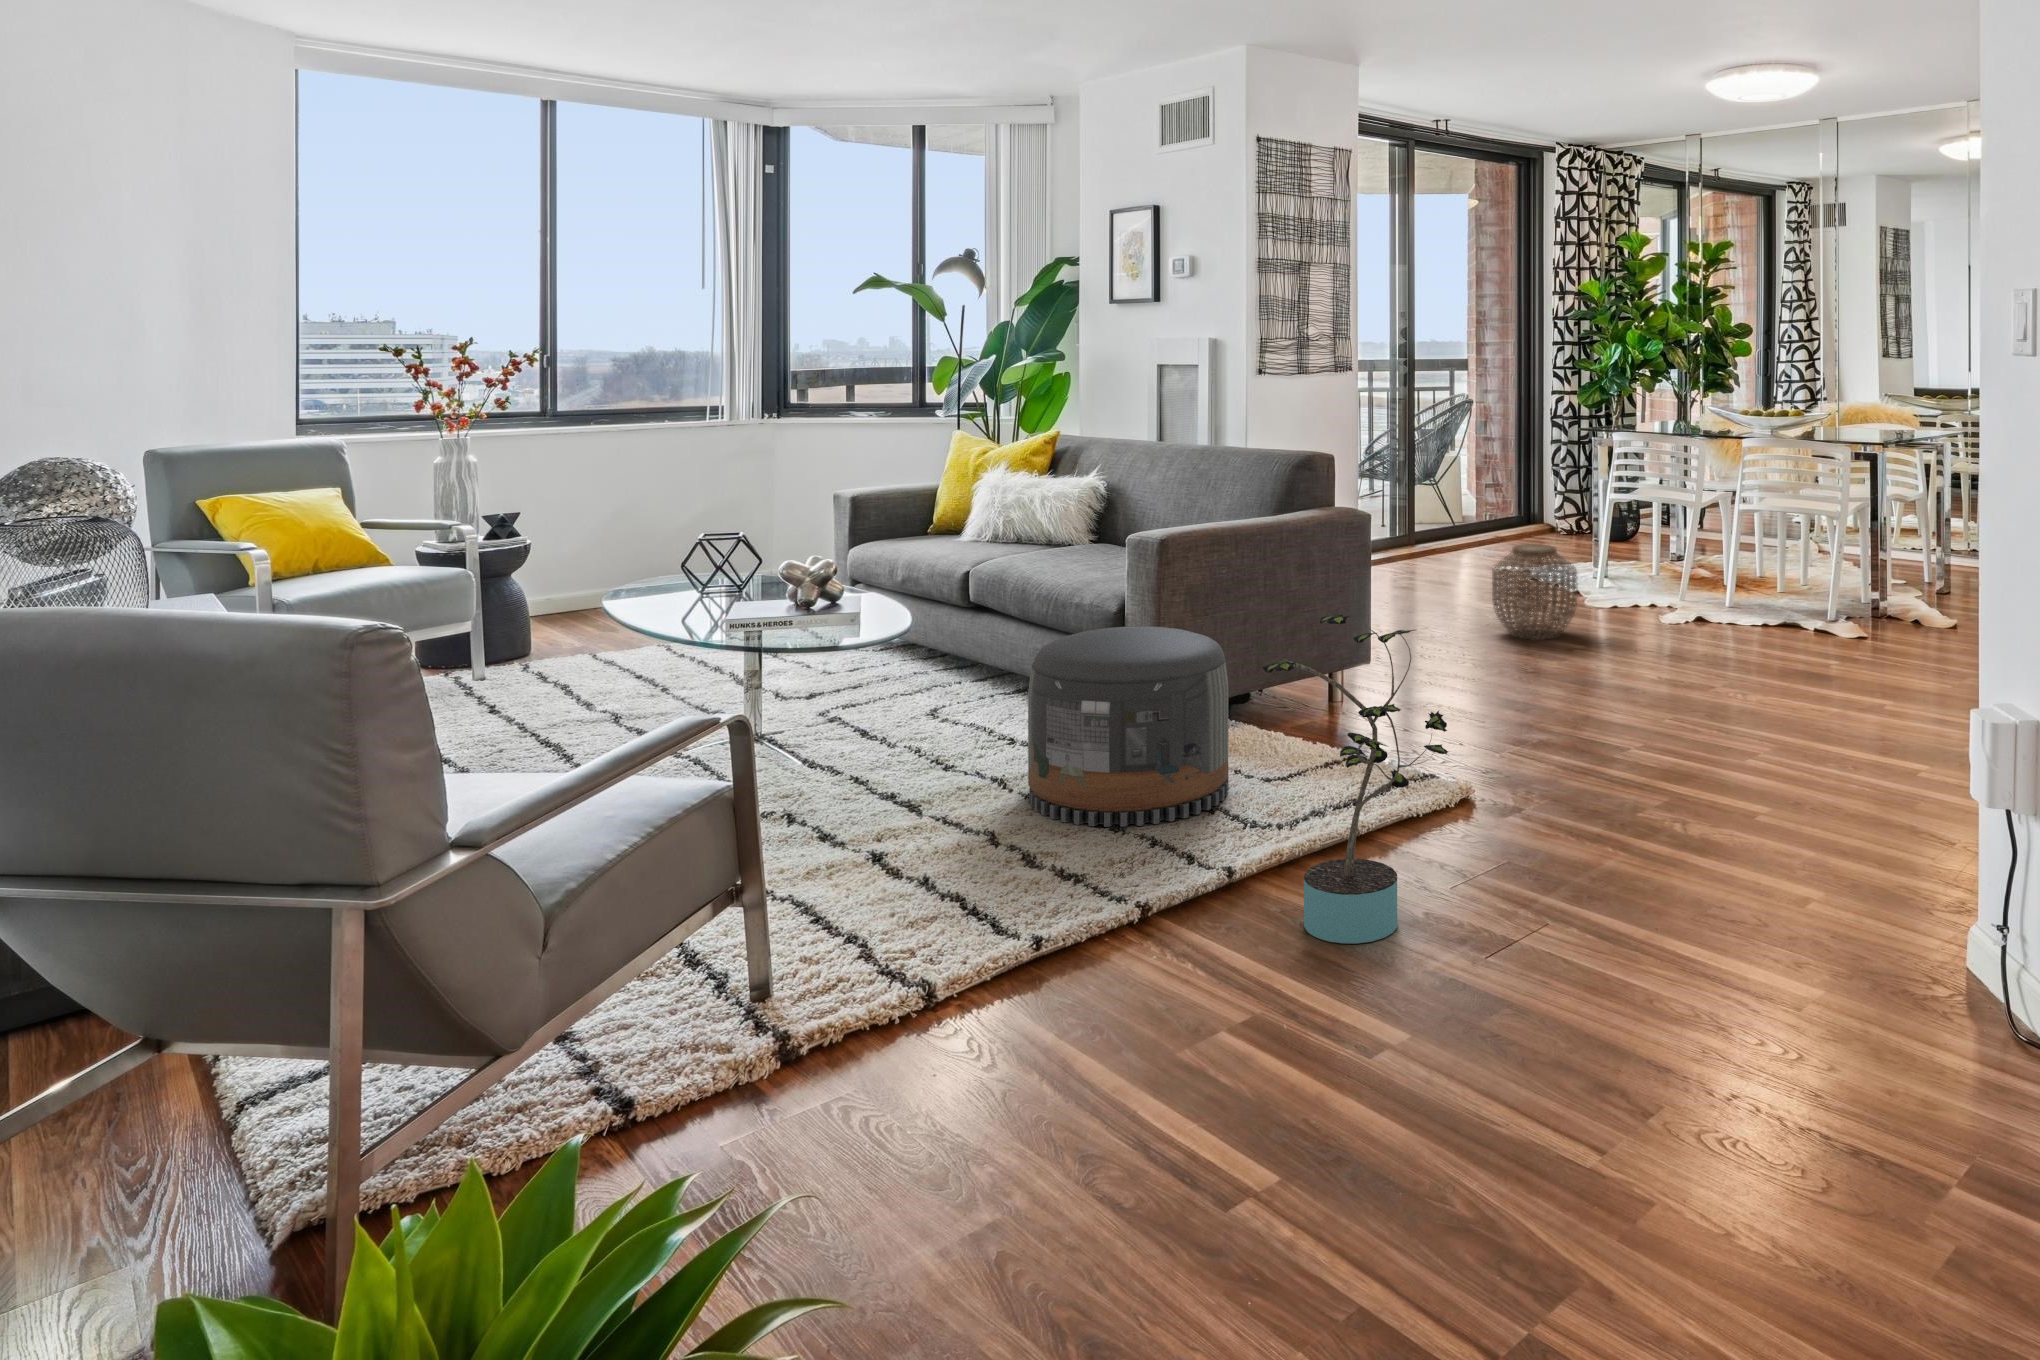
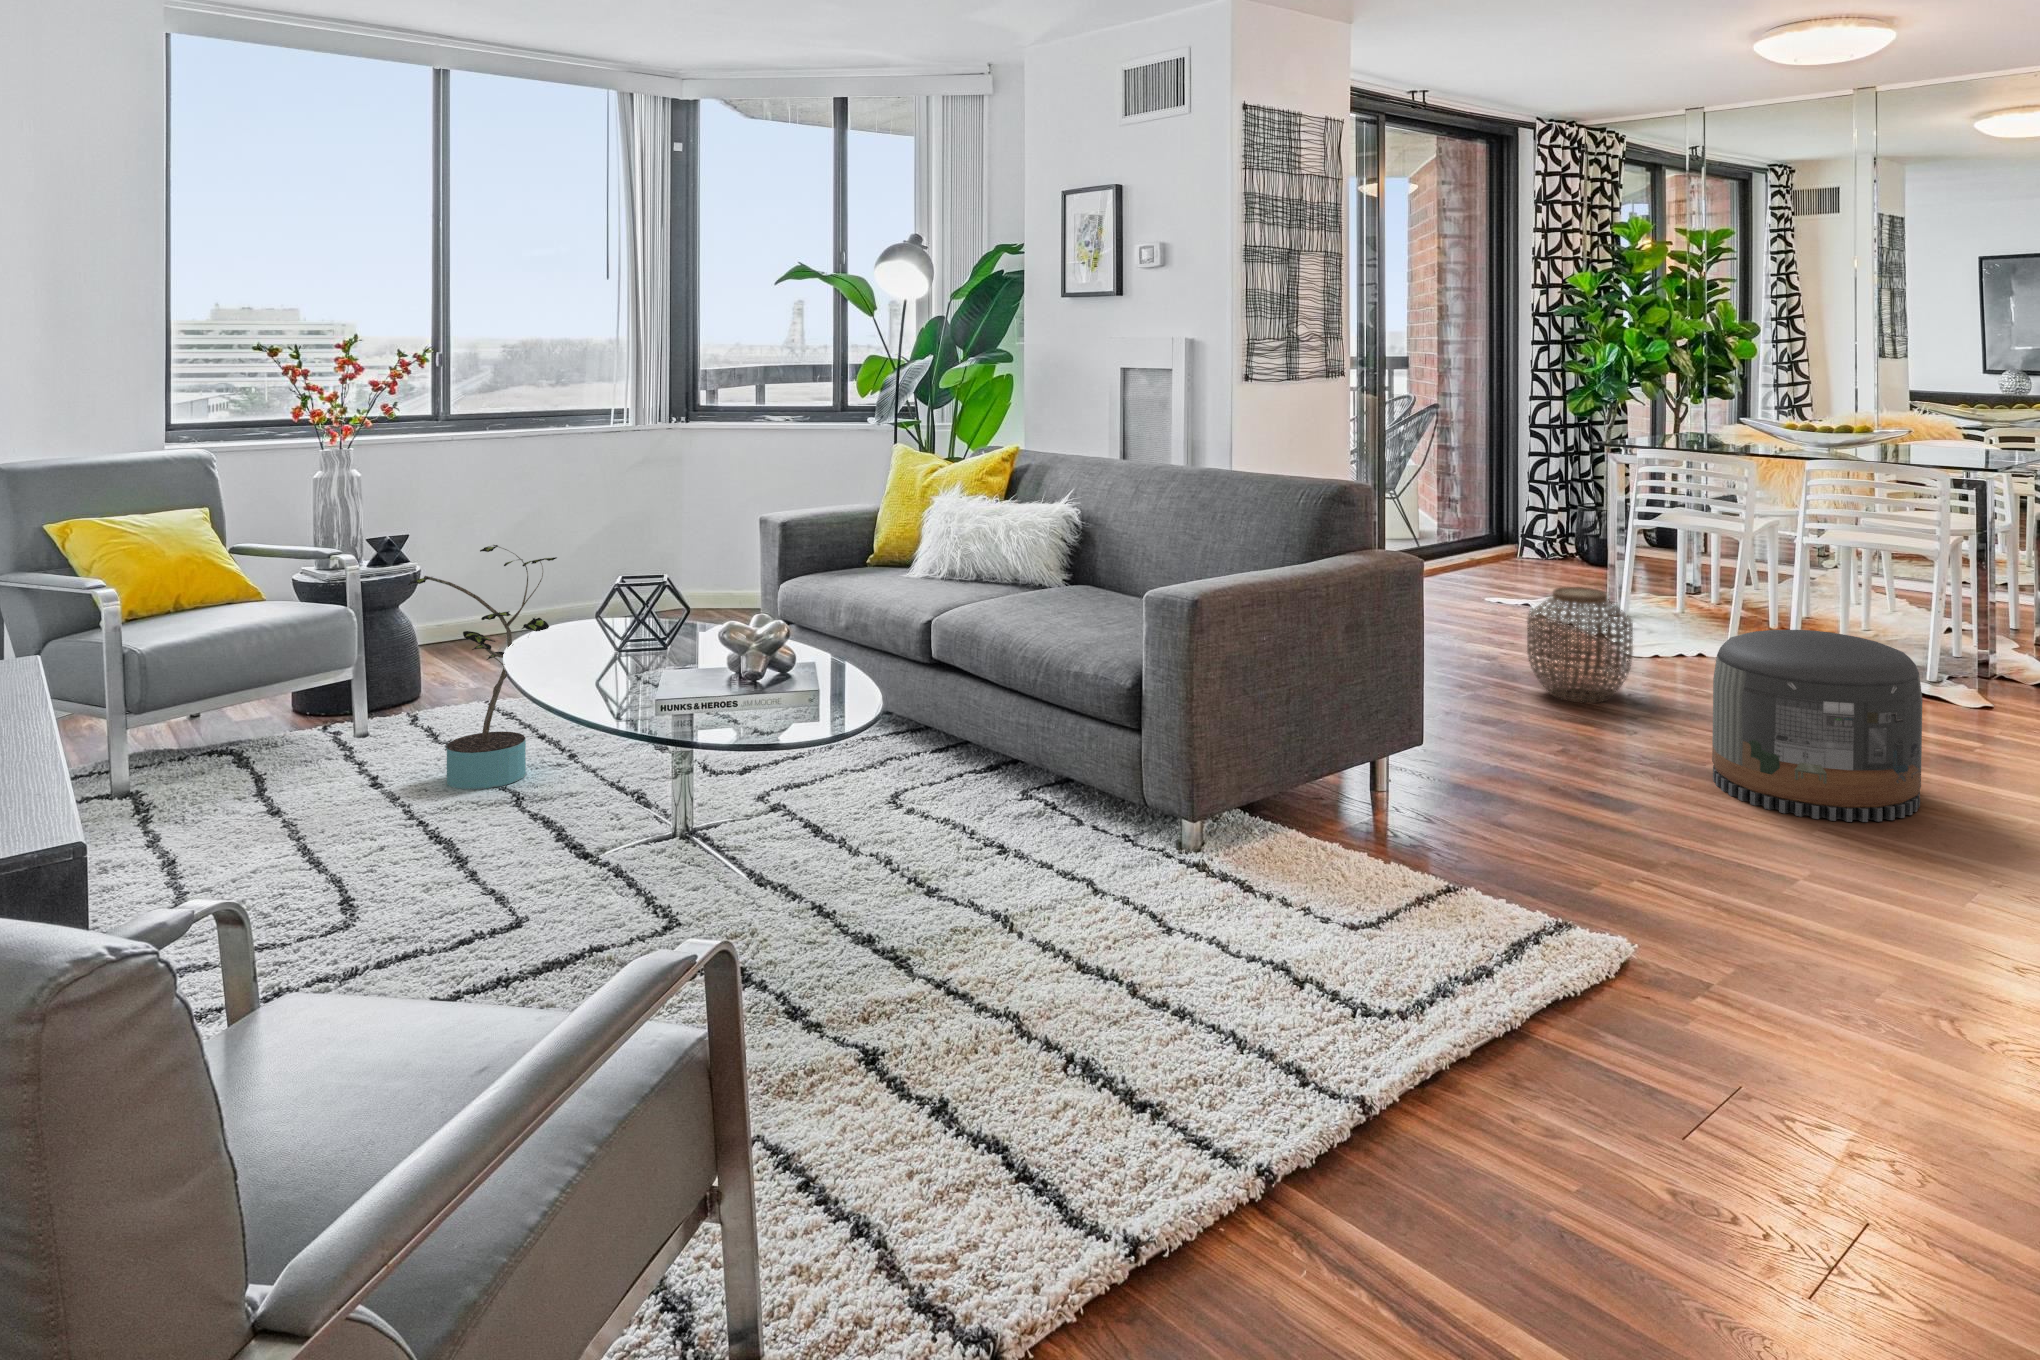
potted plant: present [1263,614,1449,944] -> present [408,545,557,790]
pouf: present [1028,626,1229,827] -> present [1712,630,1922,822]

